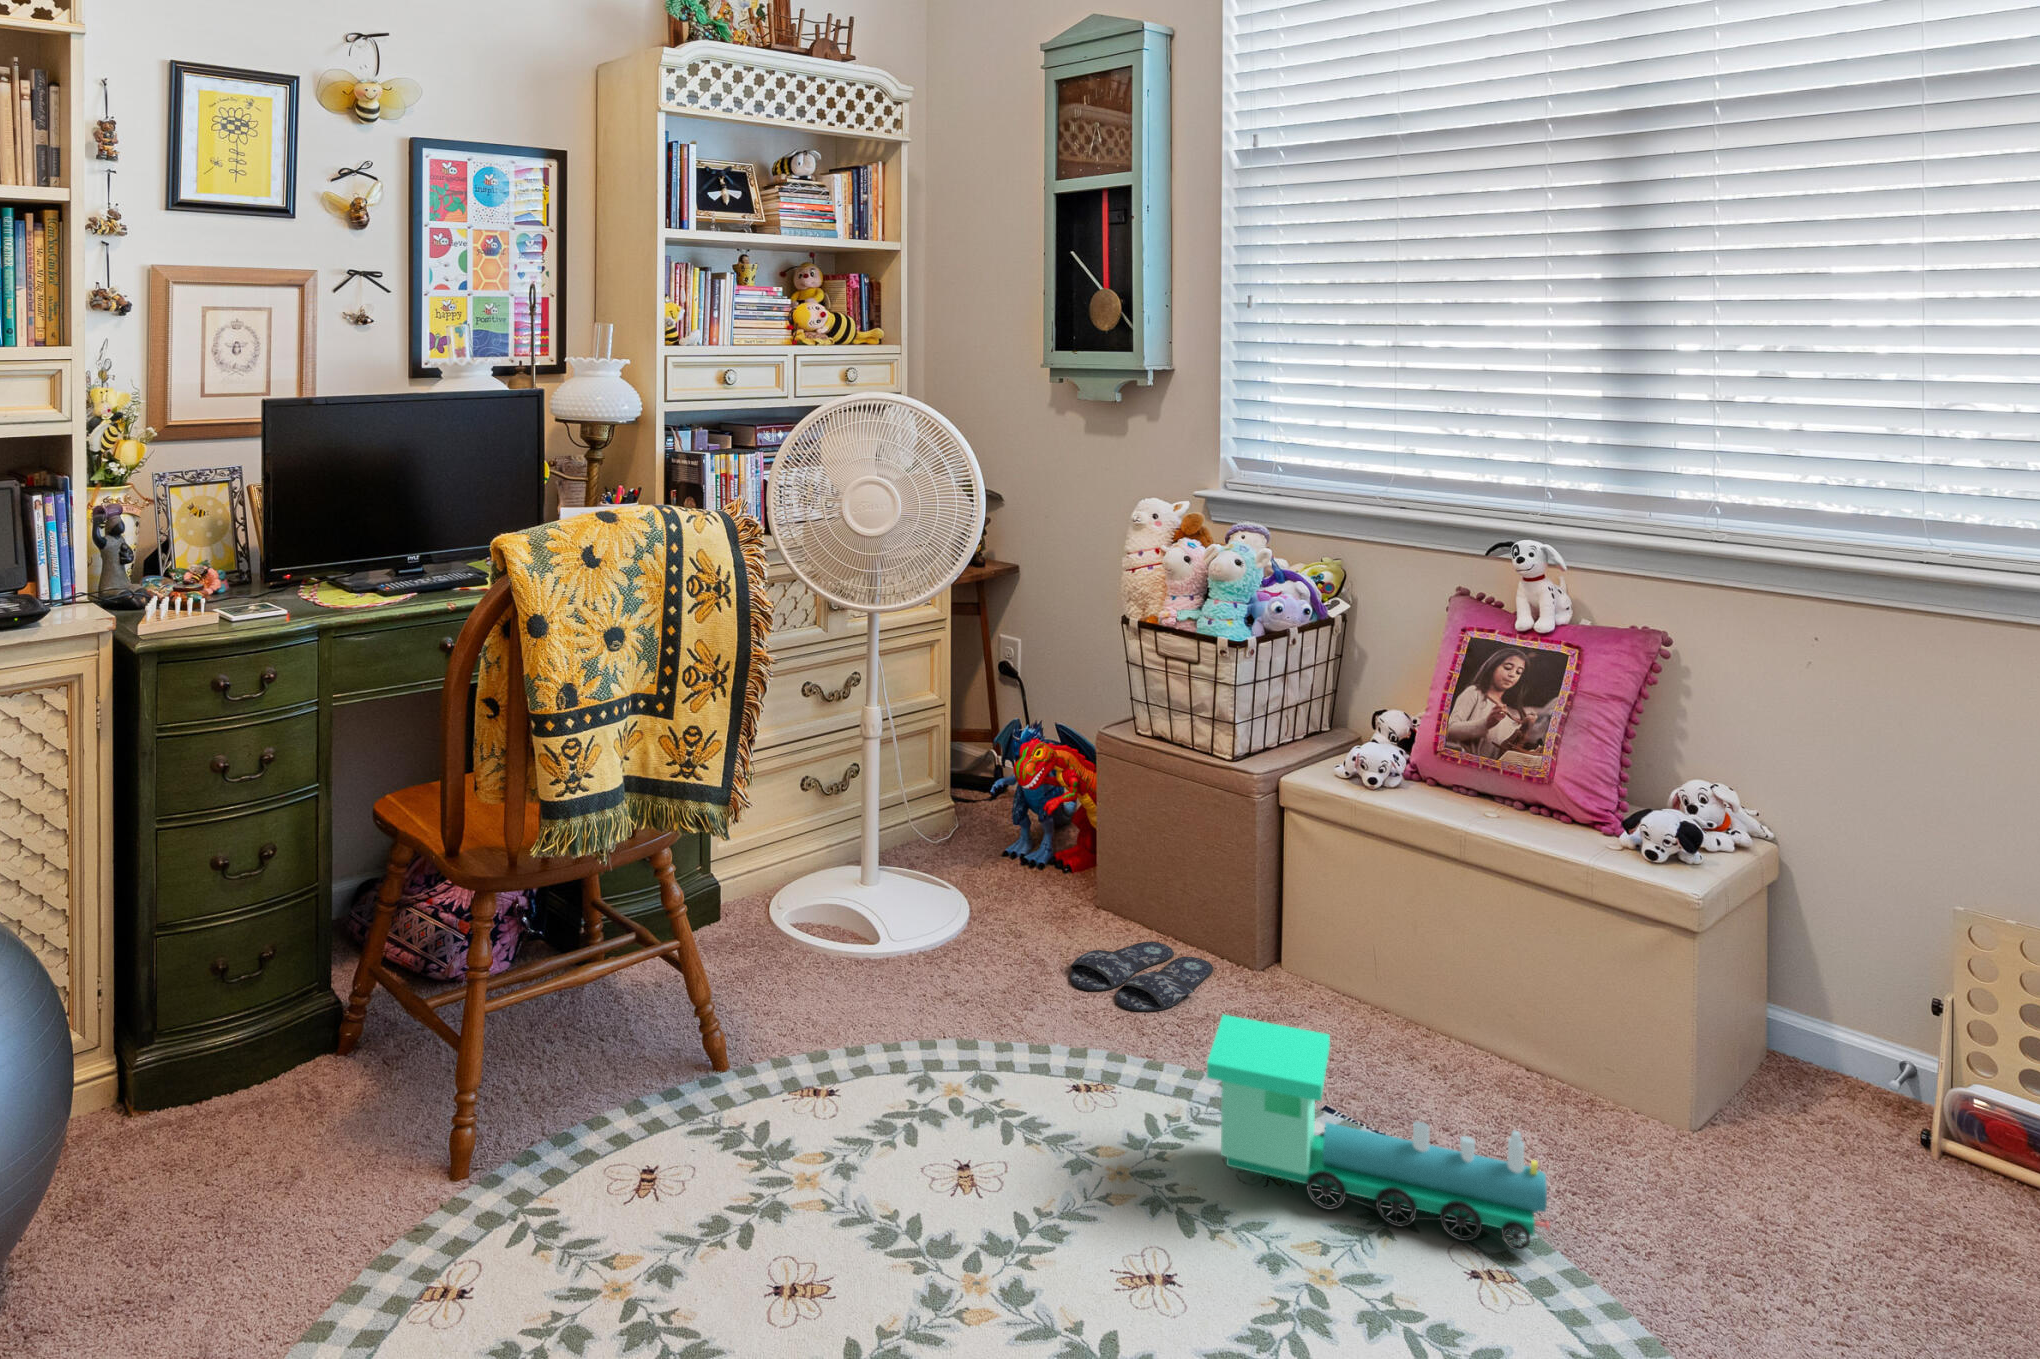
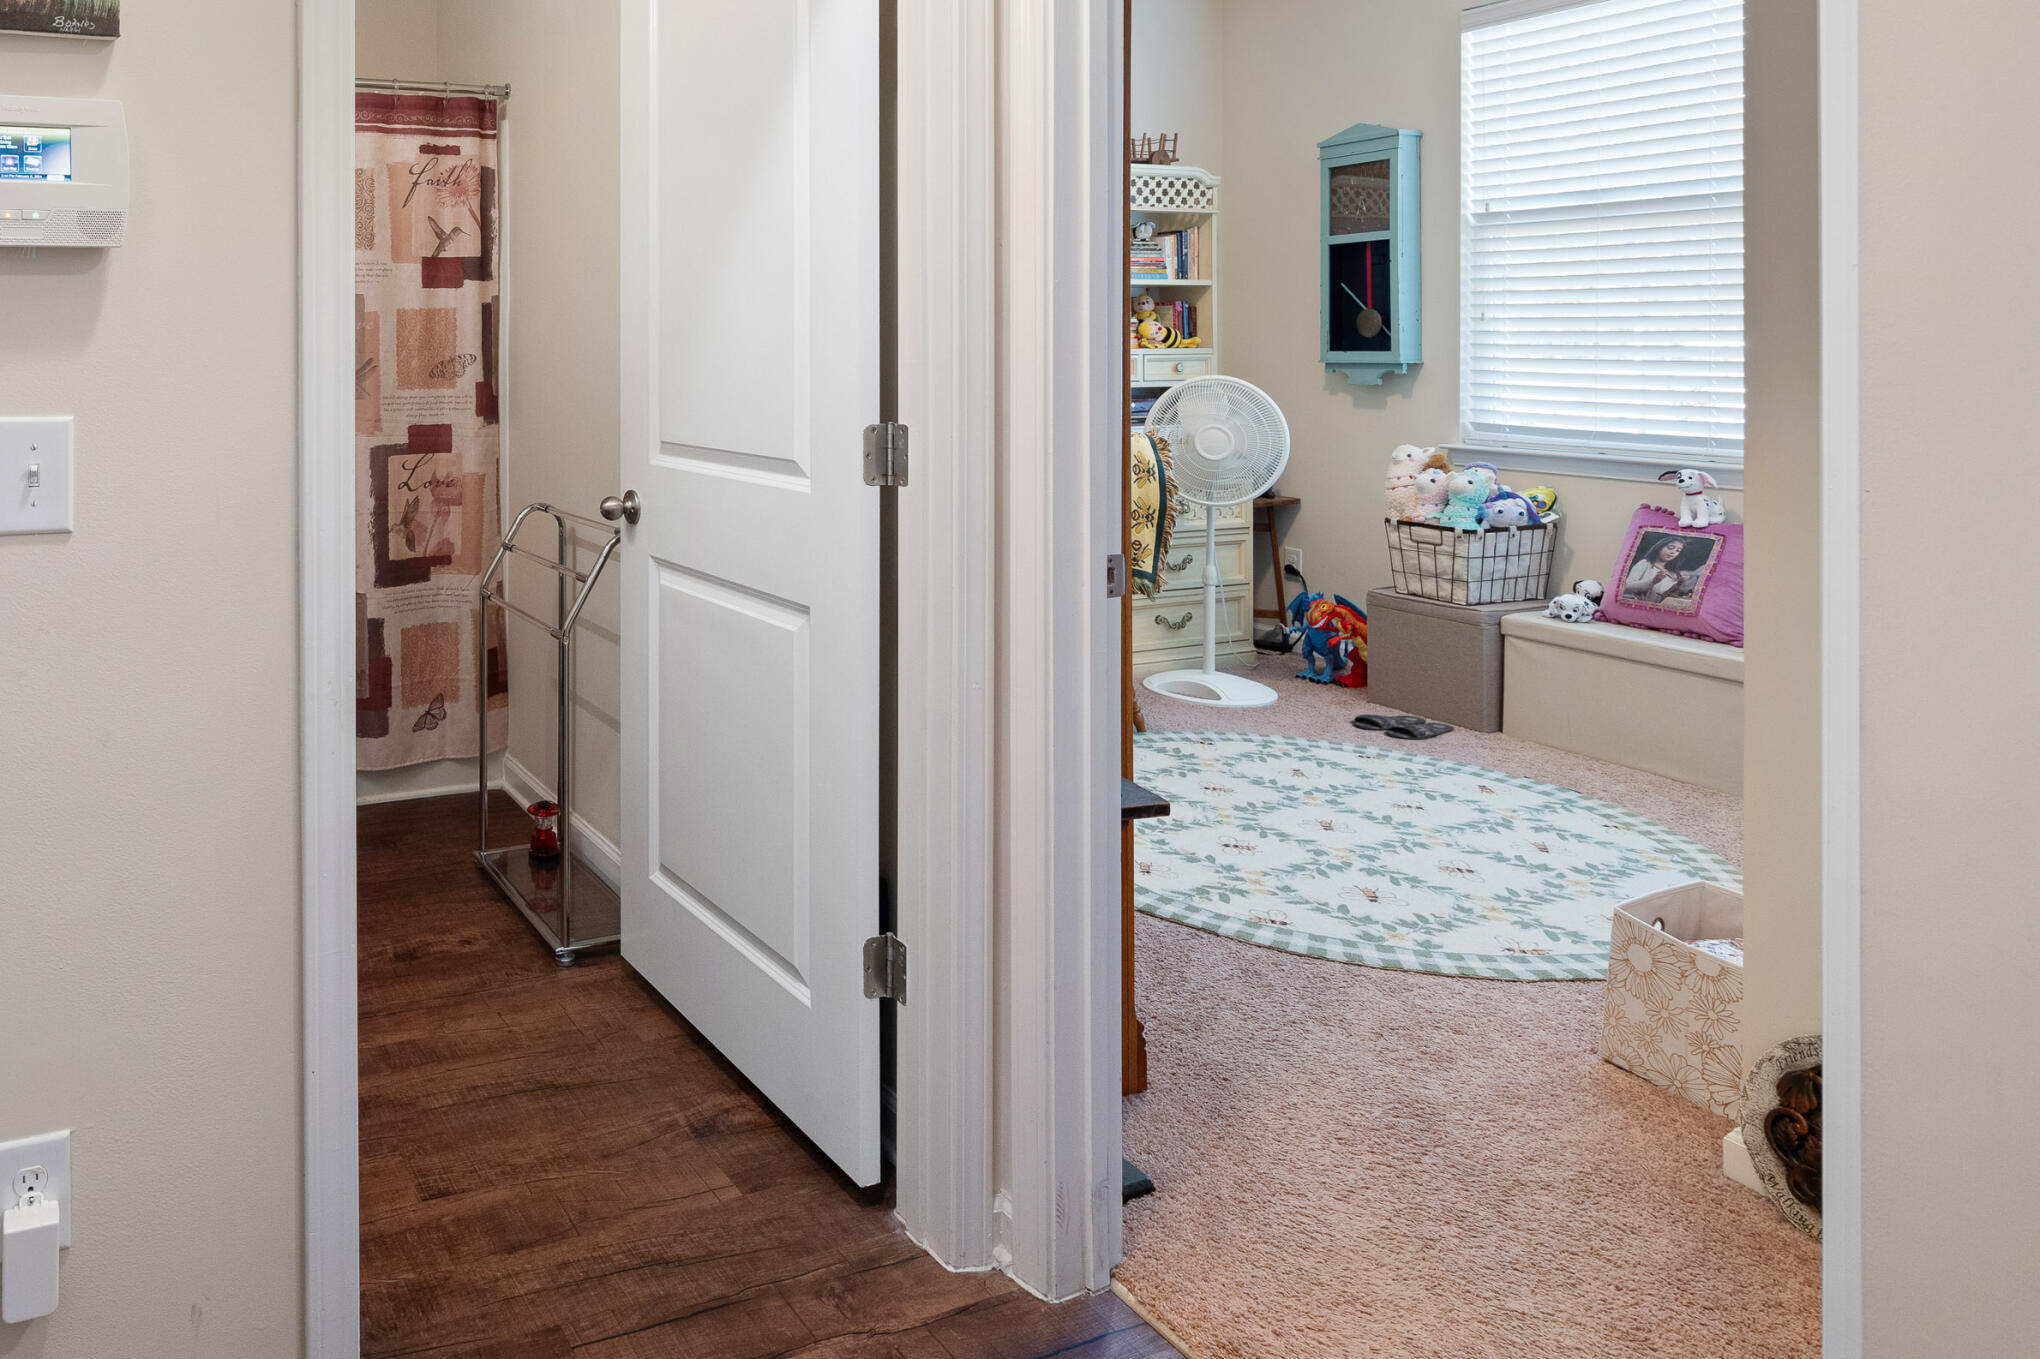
toy train: present [1207,1015,1550,1251] -> none [1444,711,1658,820]

